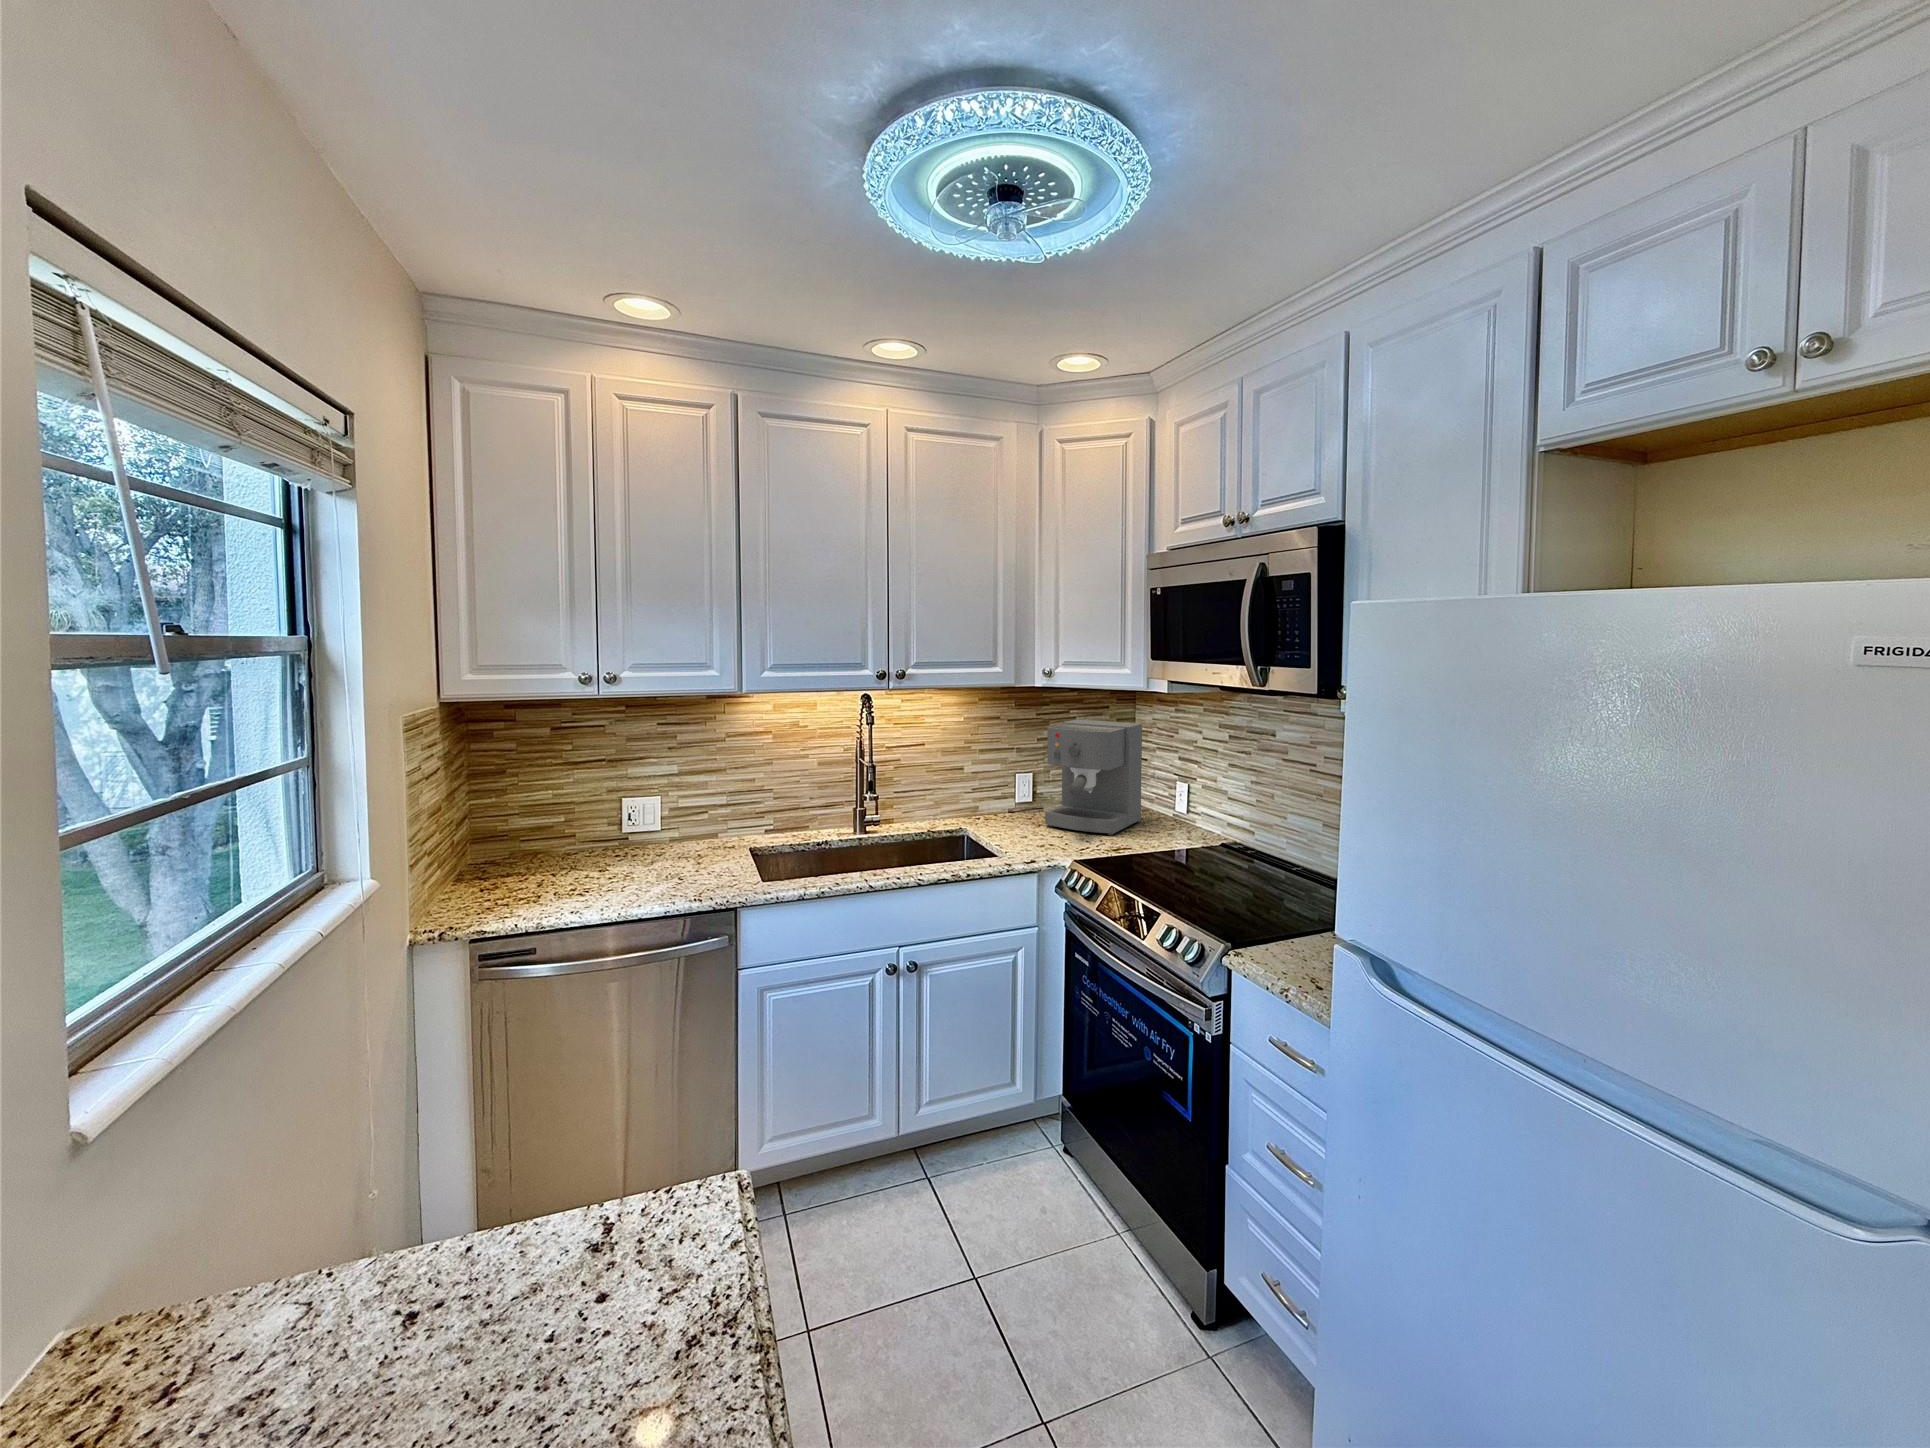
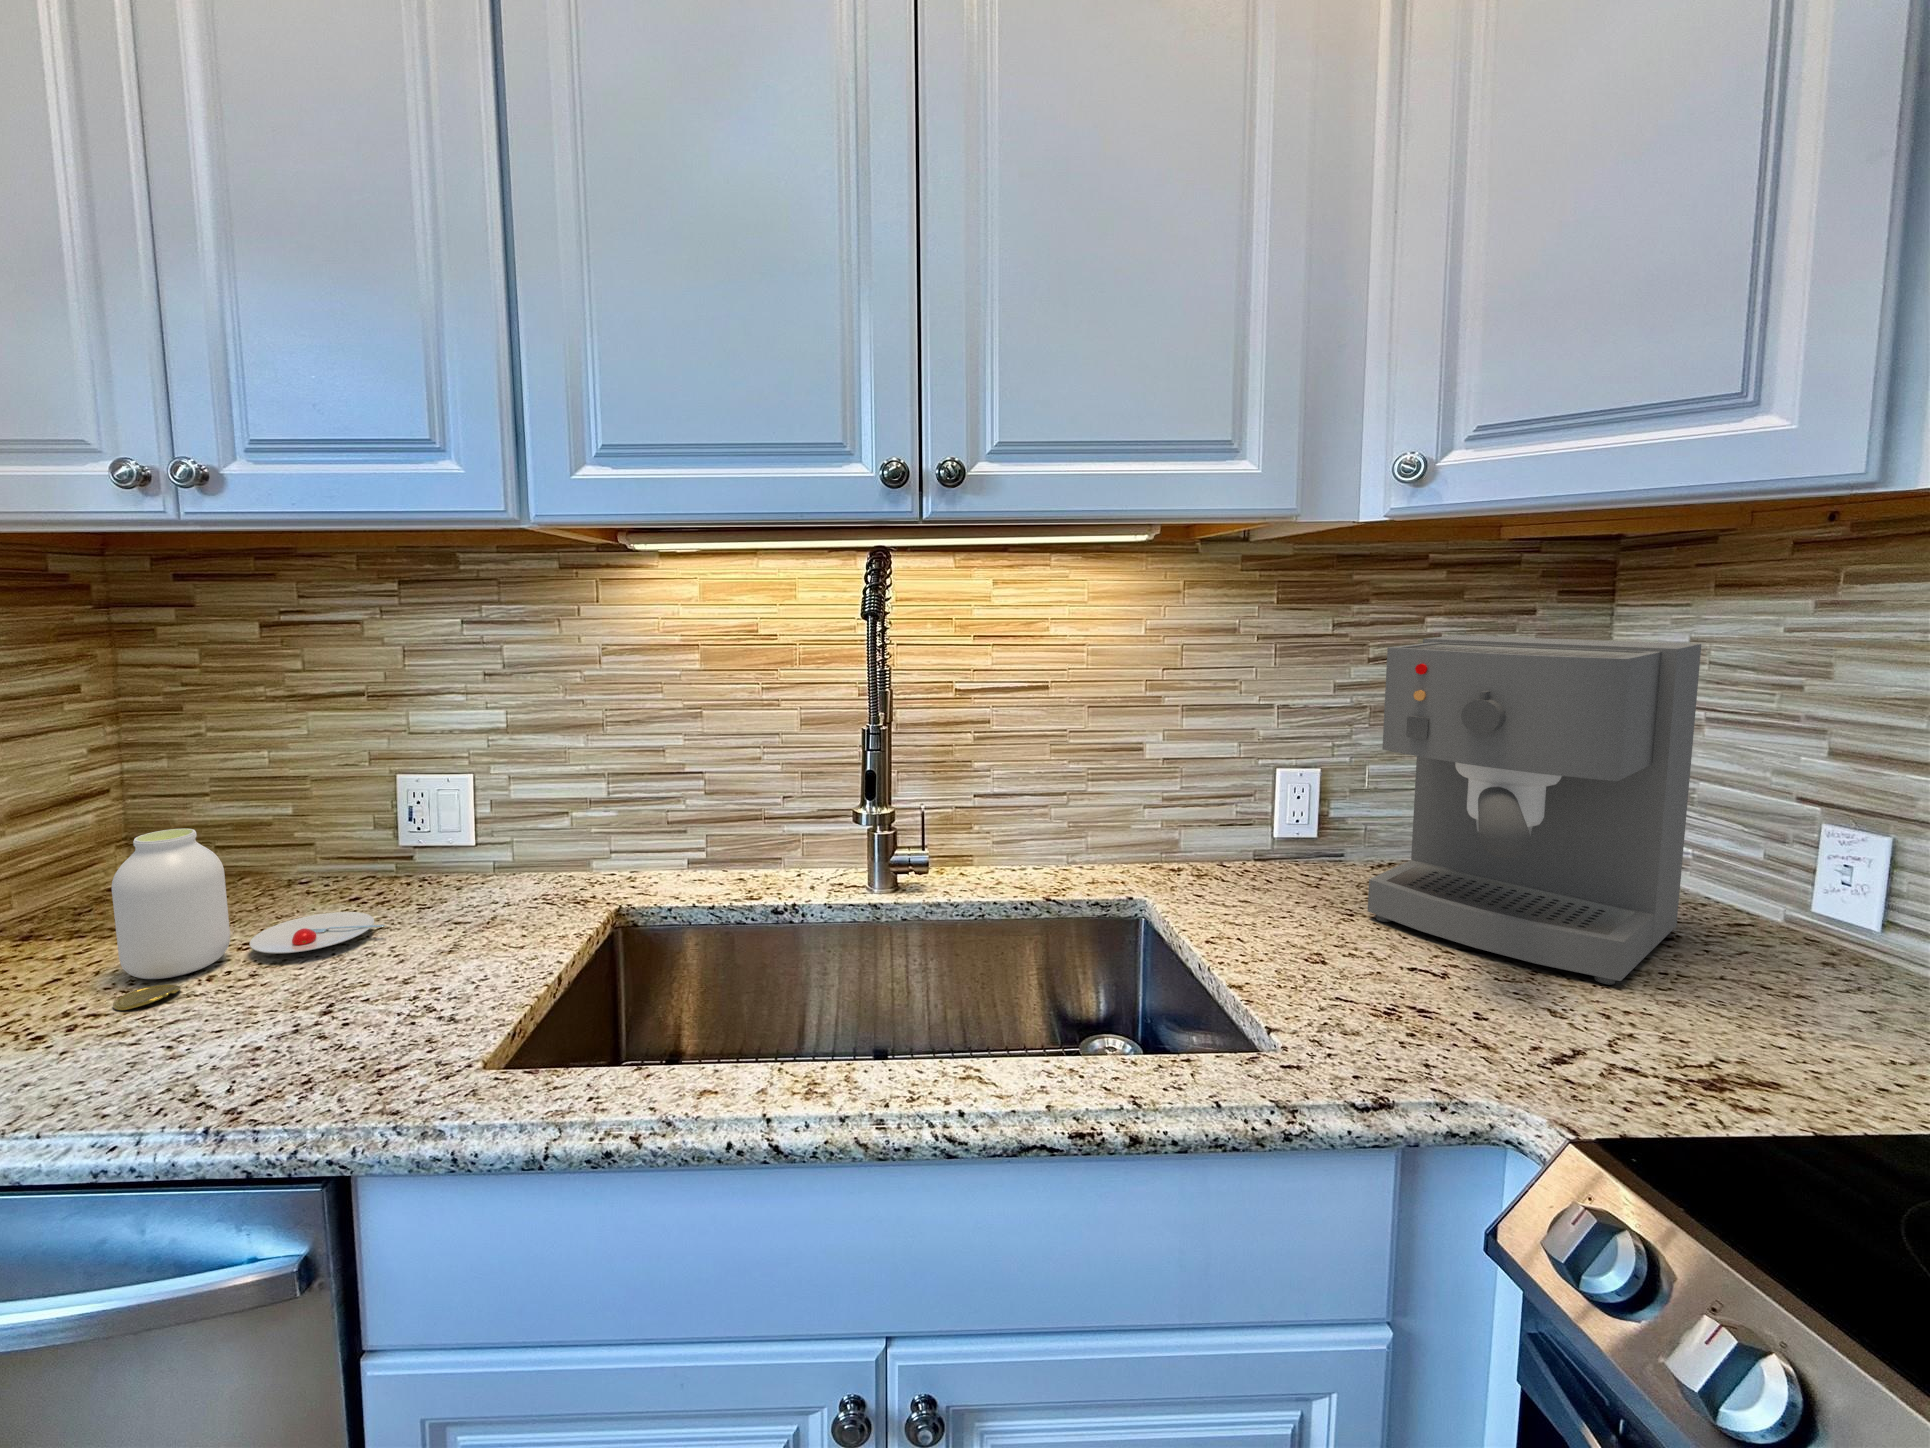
jar: none [562,821,659,889] -> present [112,829,385,1010]

